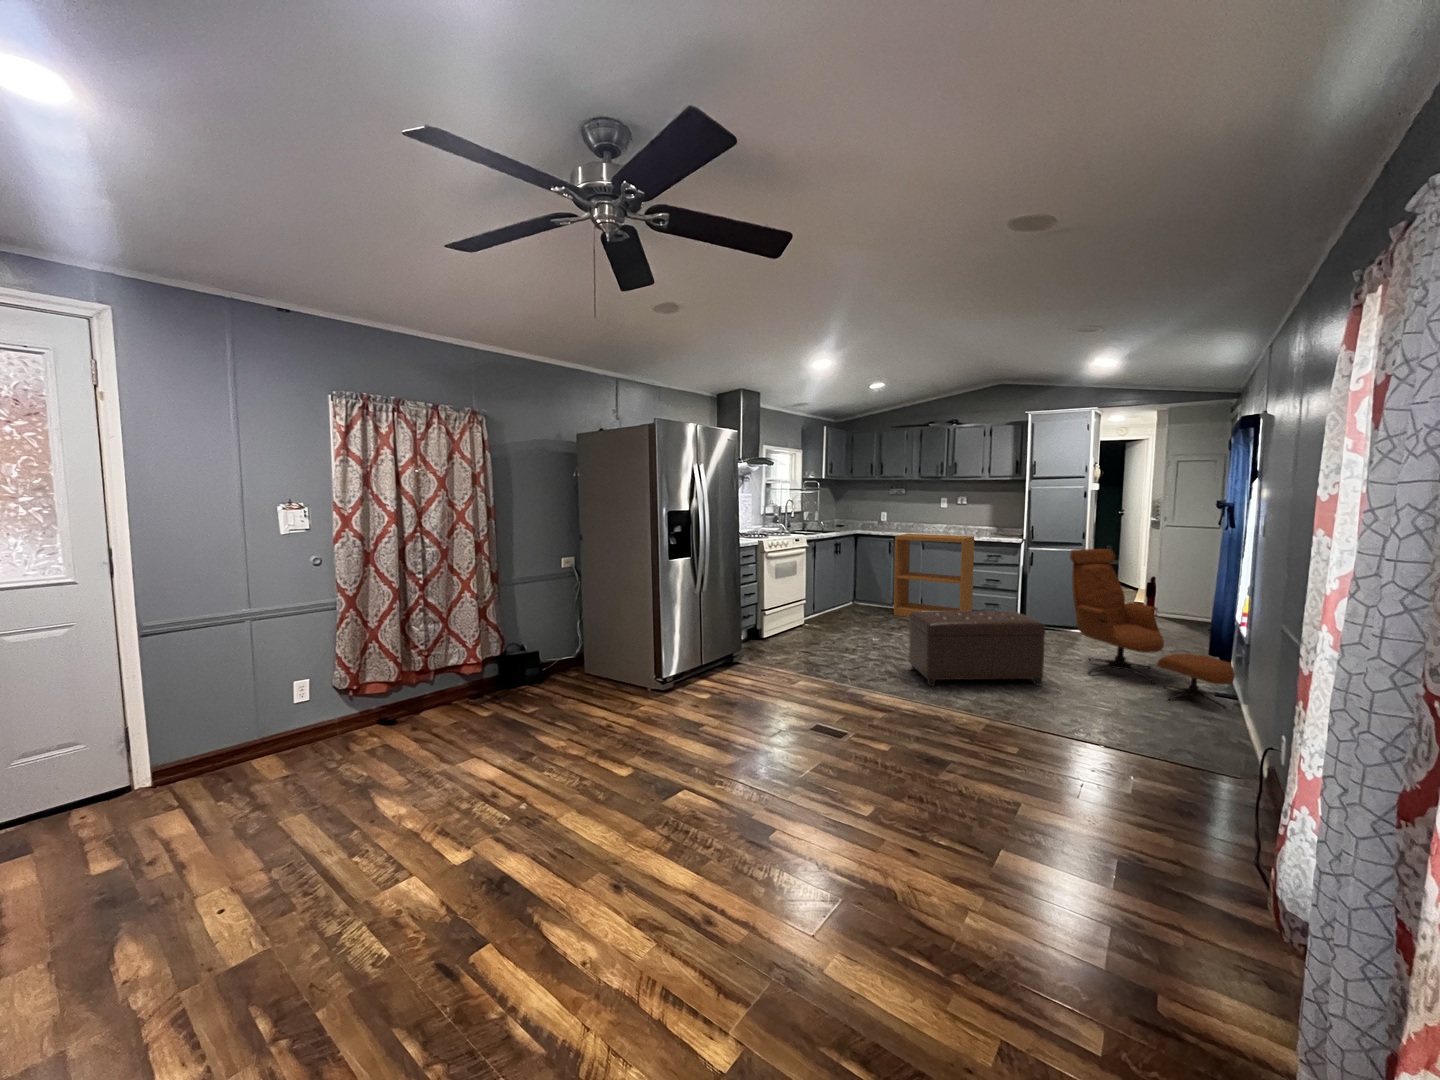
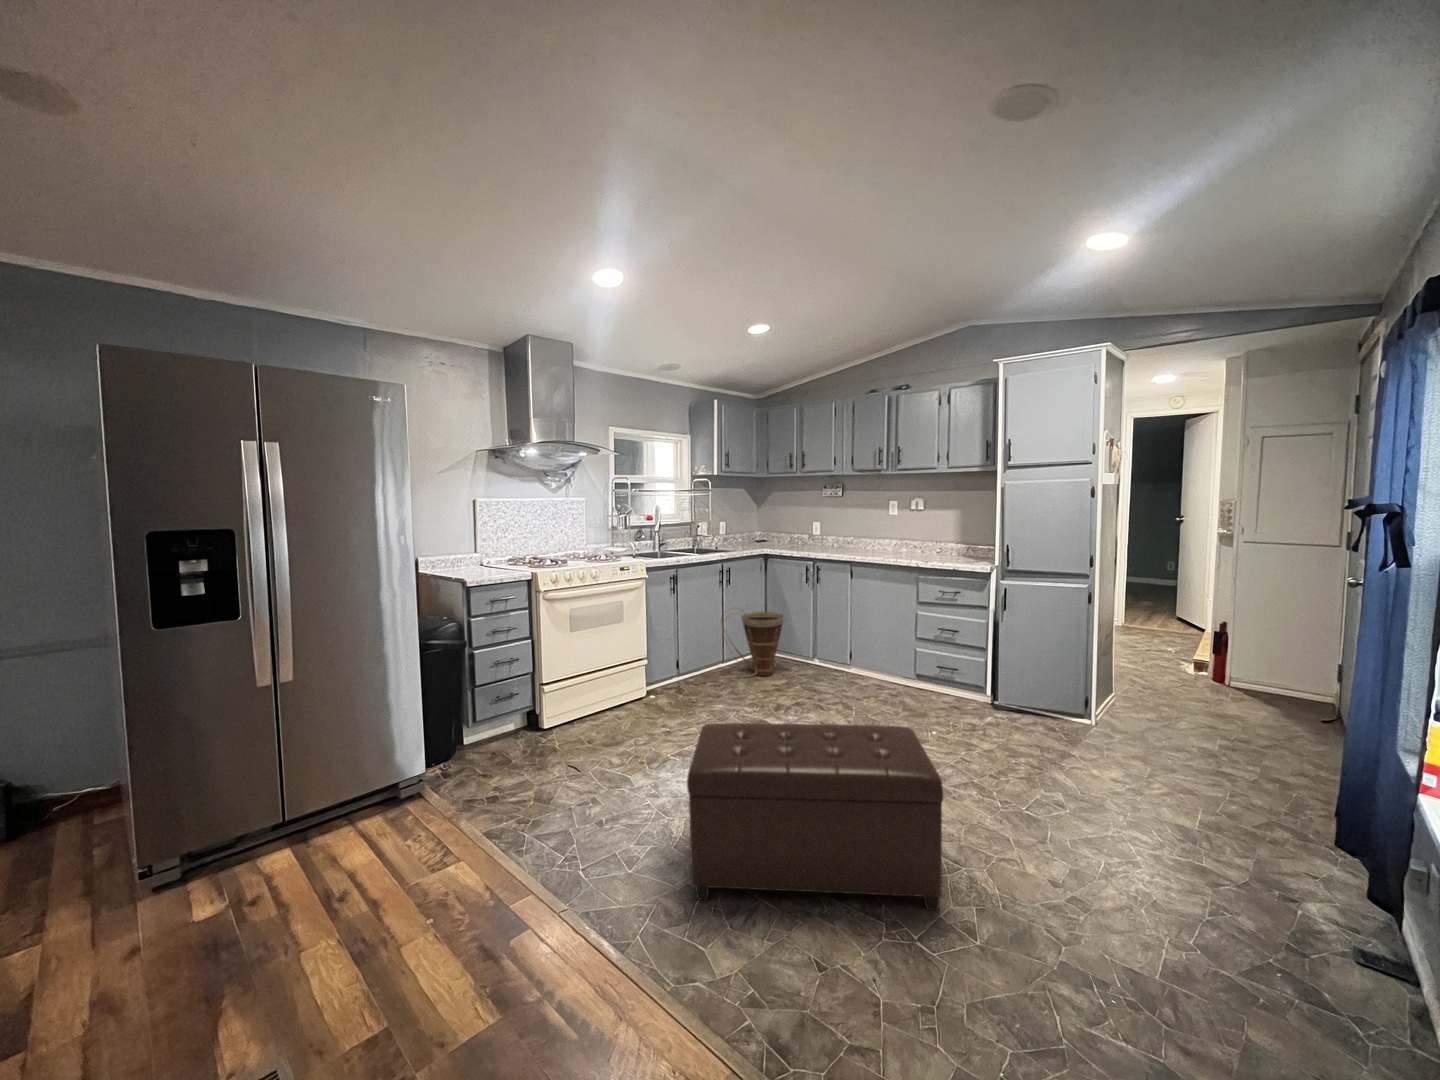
bookshelf: present [894,534,974,617] -> none [798,555,919,703]
lounge chair: present [1070,549,1235,709] -> none [1028,599,1423,1074]
basket: none [837,569,881,614] -> present [721,611,784,676]

